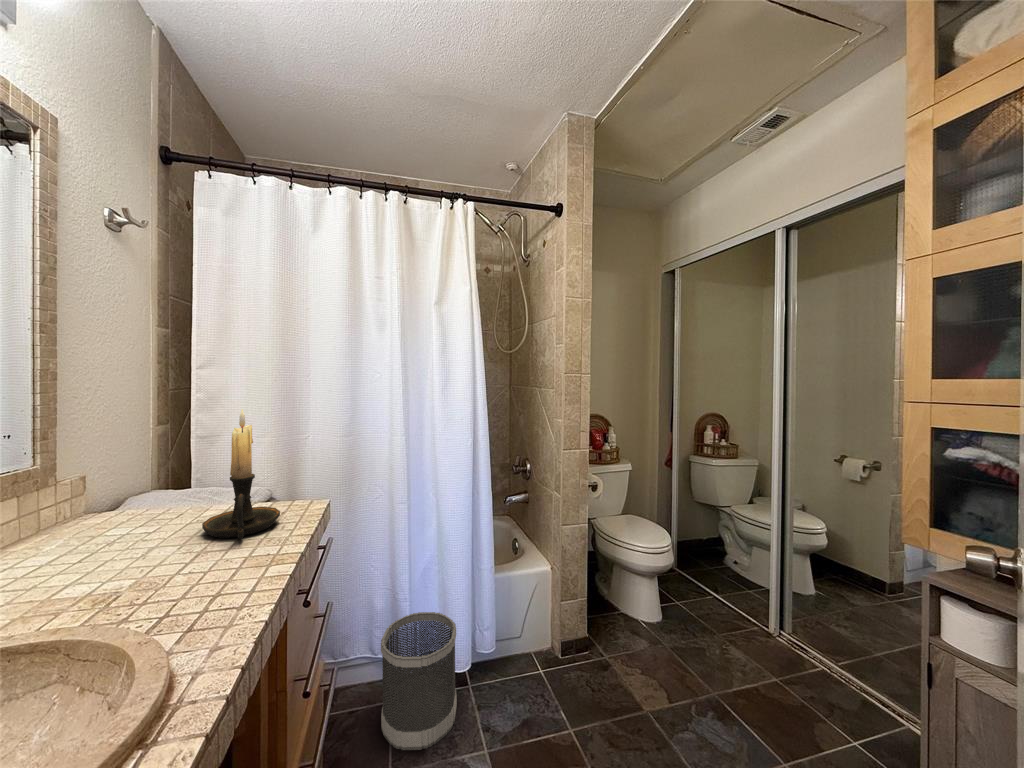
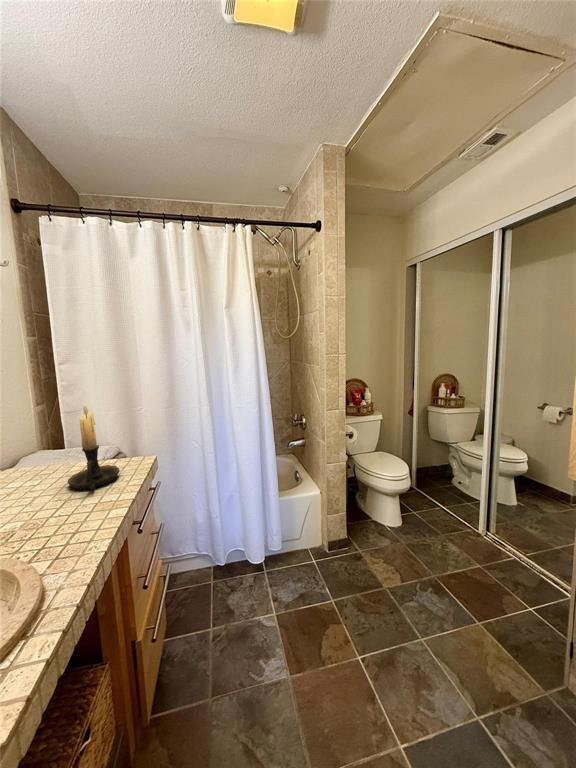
wastebasket: present [381,612,457,750] -> none [201,525,256,612]

